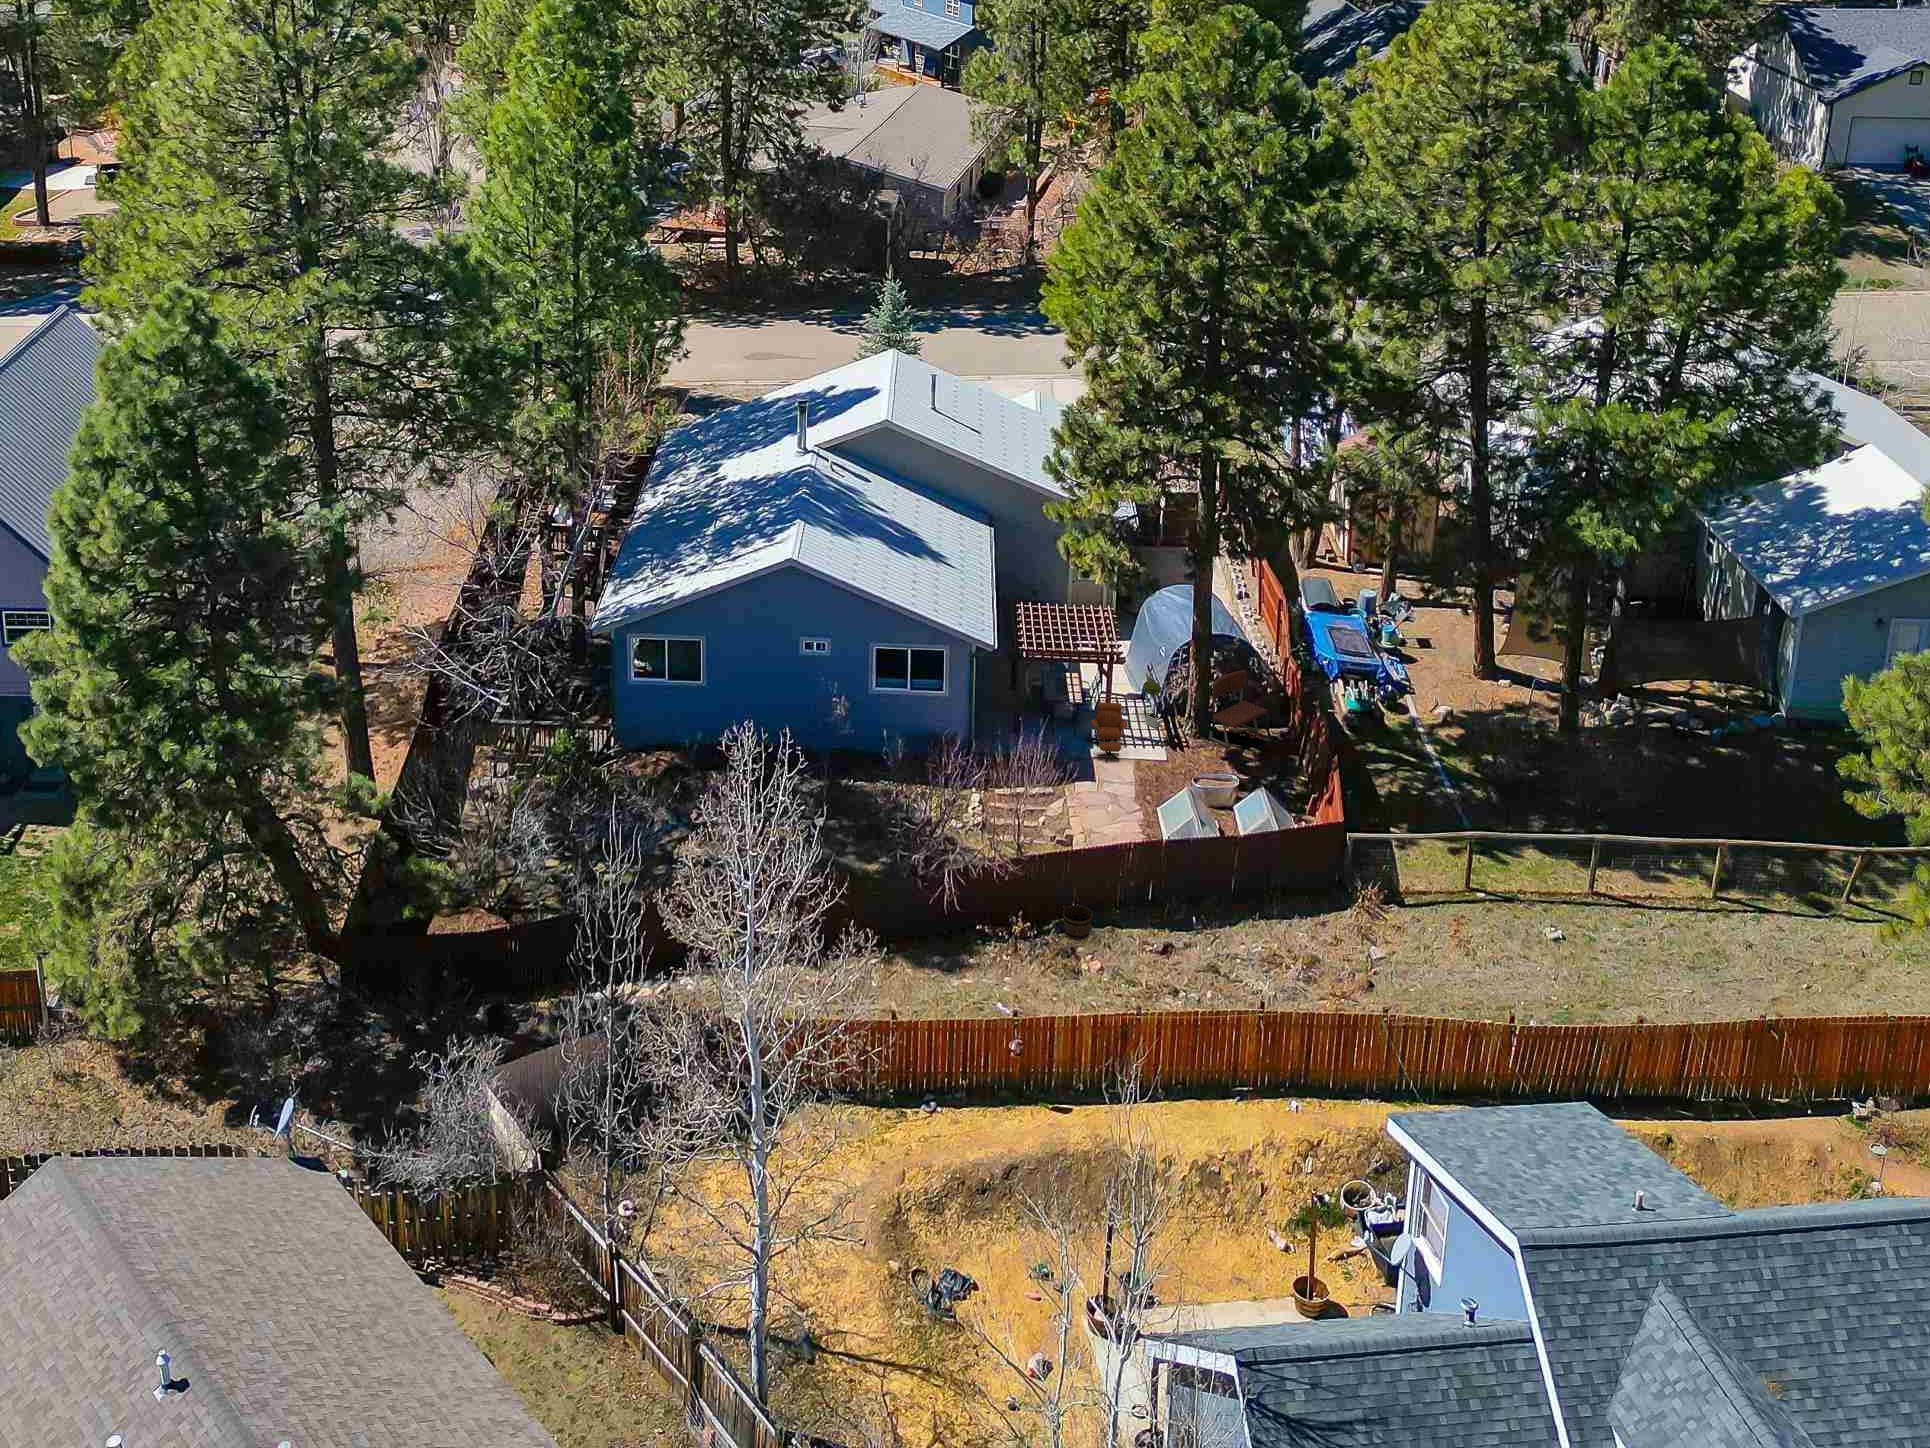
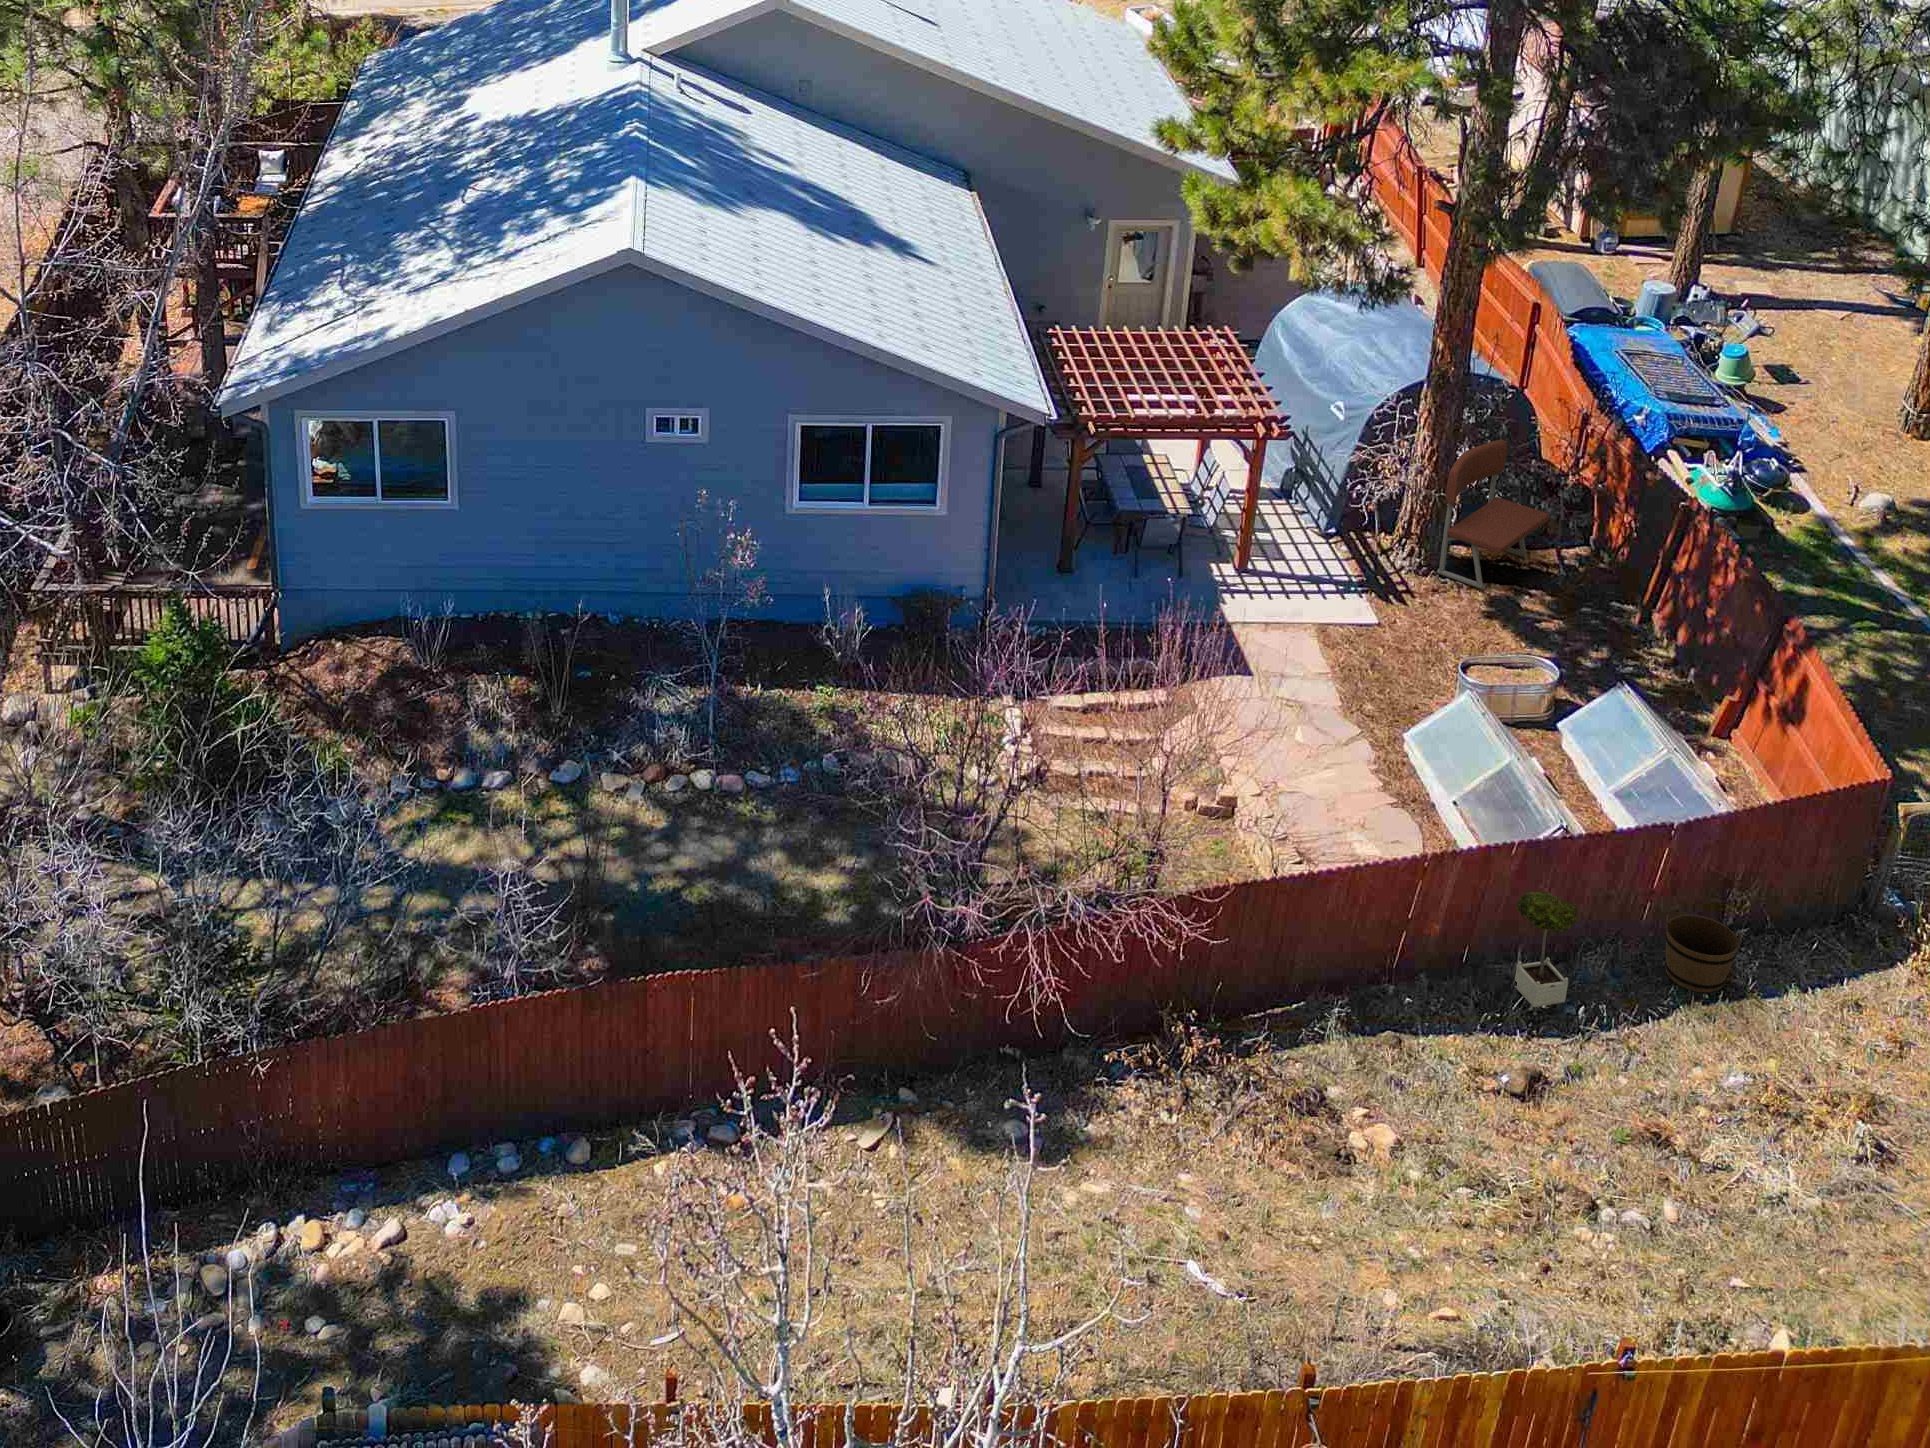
potted tree: present [1144,680,1162,728] -> present [1515,891,1578,1007]
lounge chair: present [1091,702,1127,762] -> none [1216,513,1288,629]
bucket: present [1063,905,1093,940] -> present [1665,914,1742,992]

